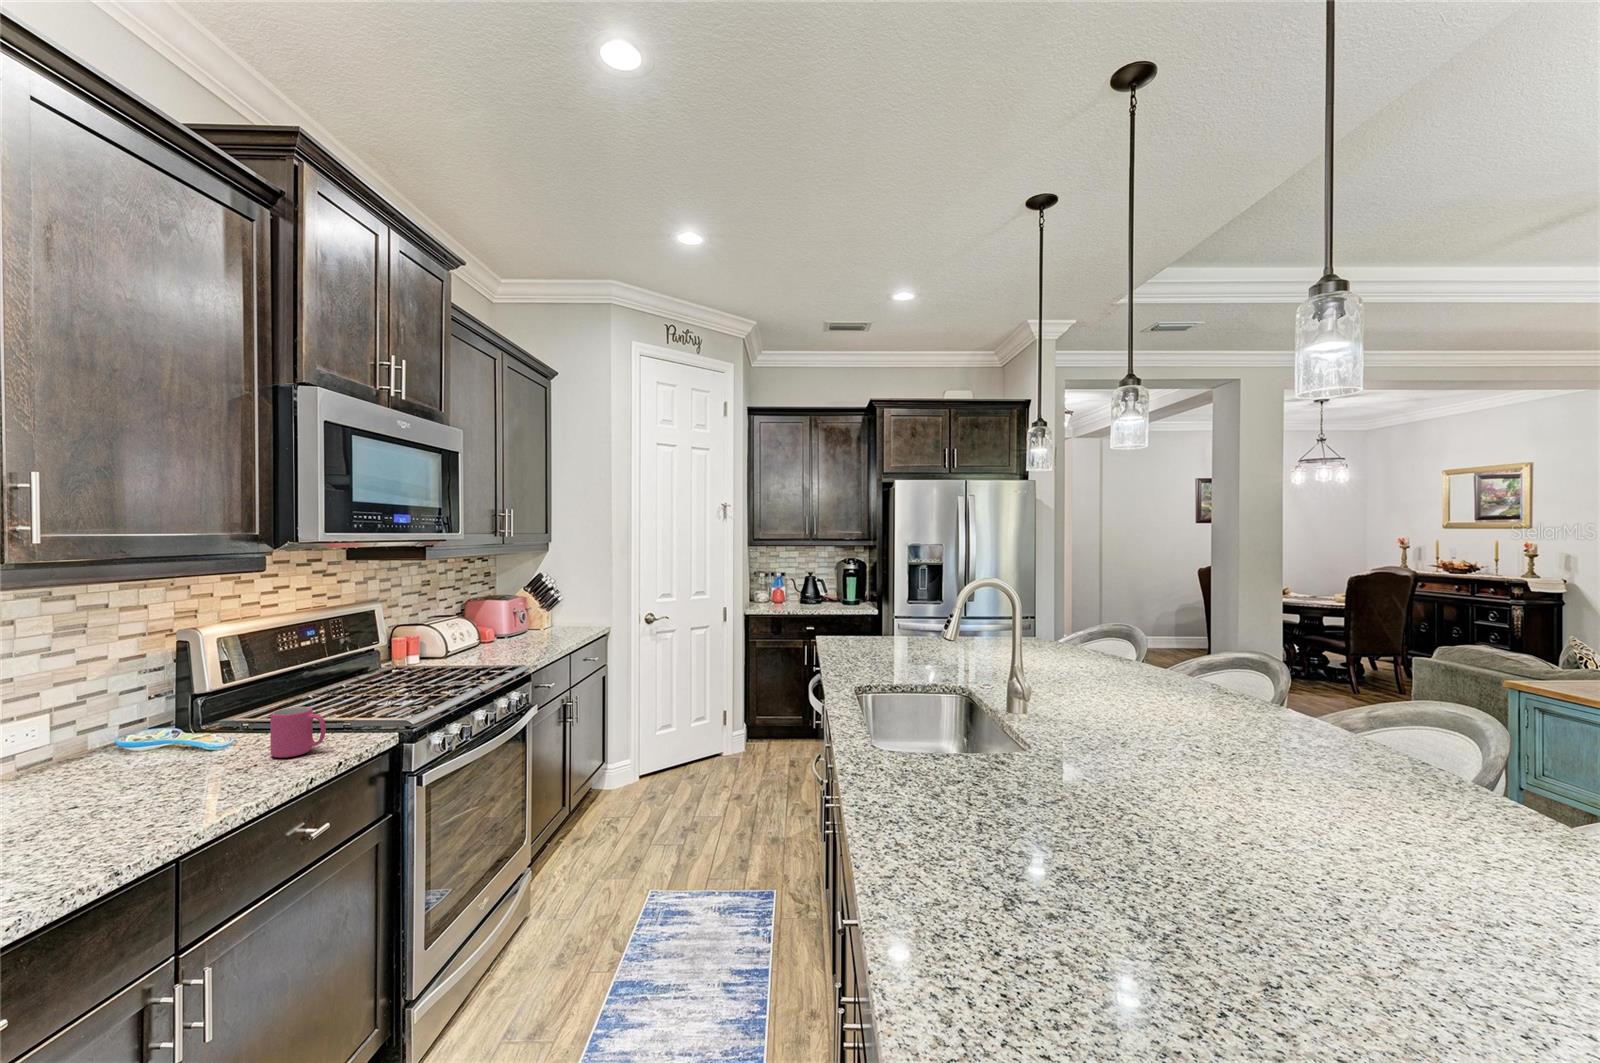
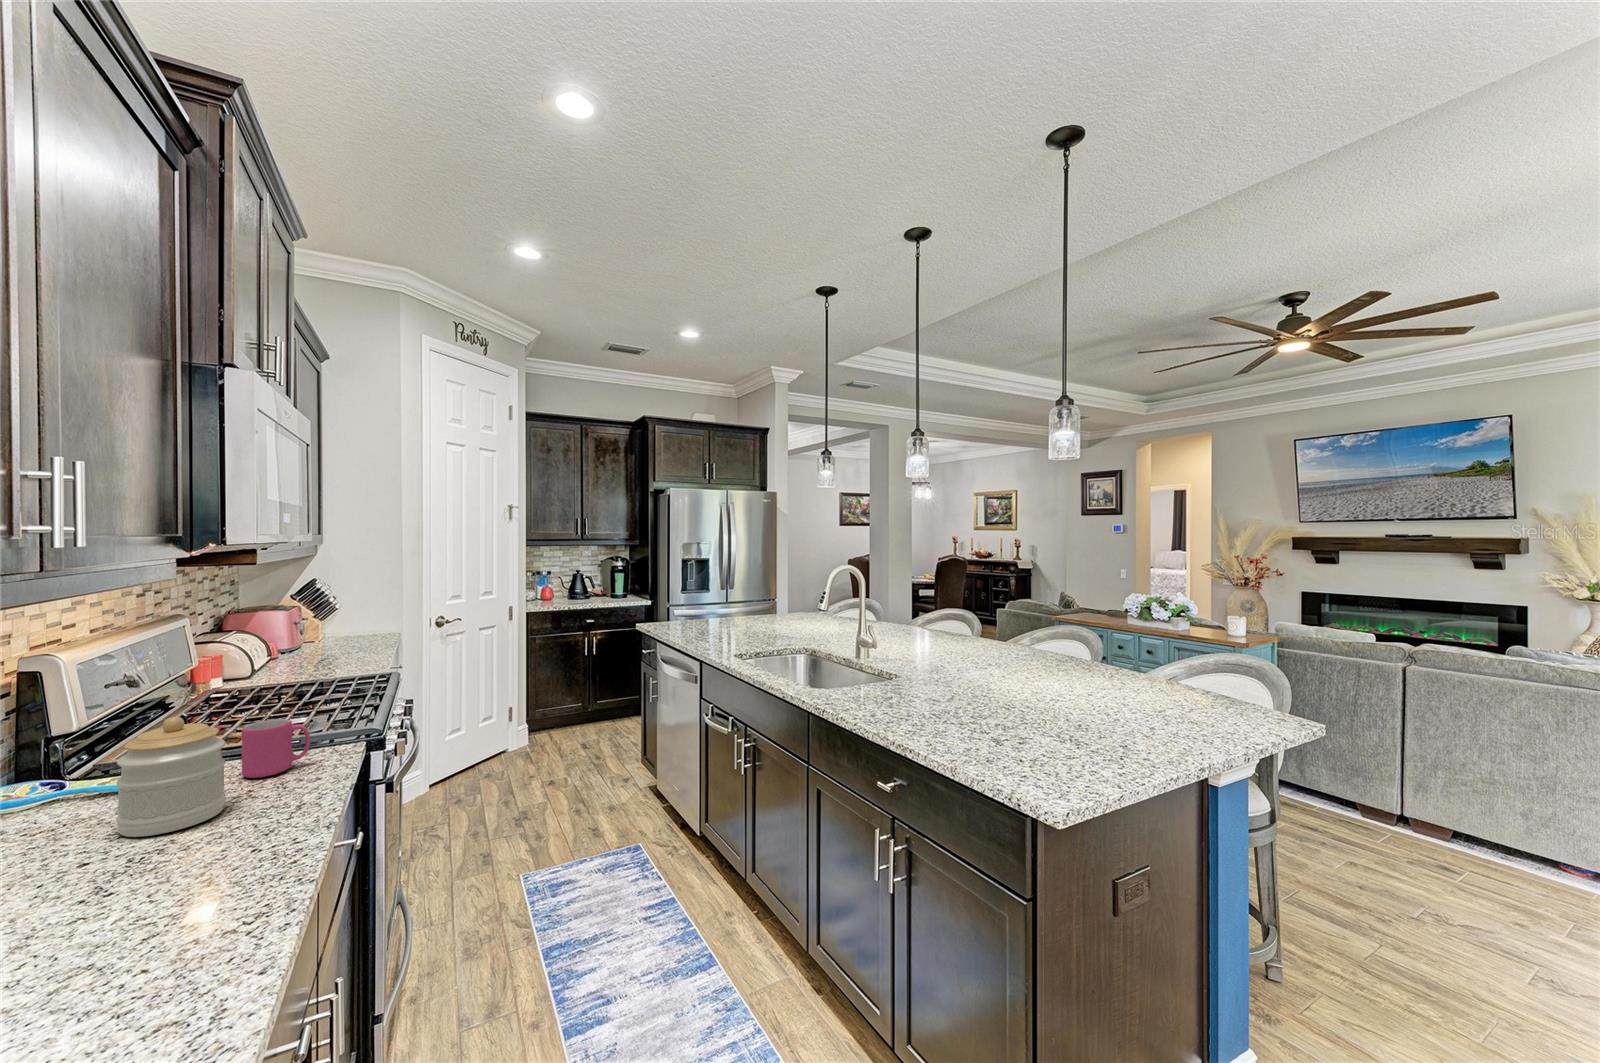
jar: none [127,698,216,797] -> present [117,717,226,837]

